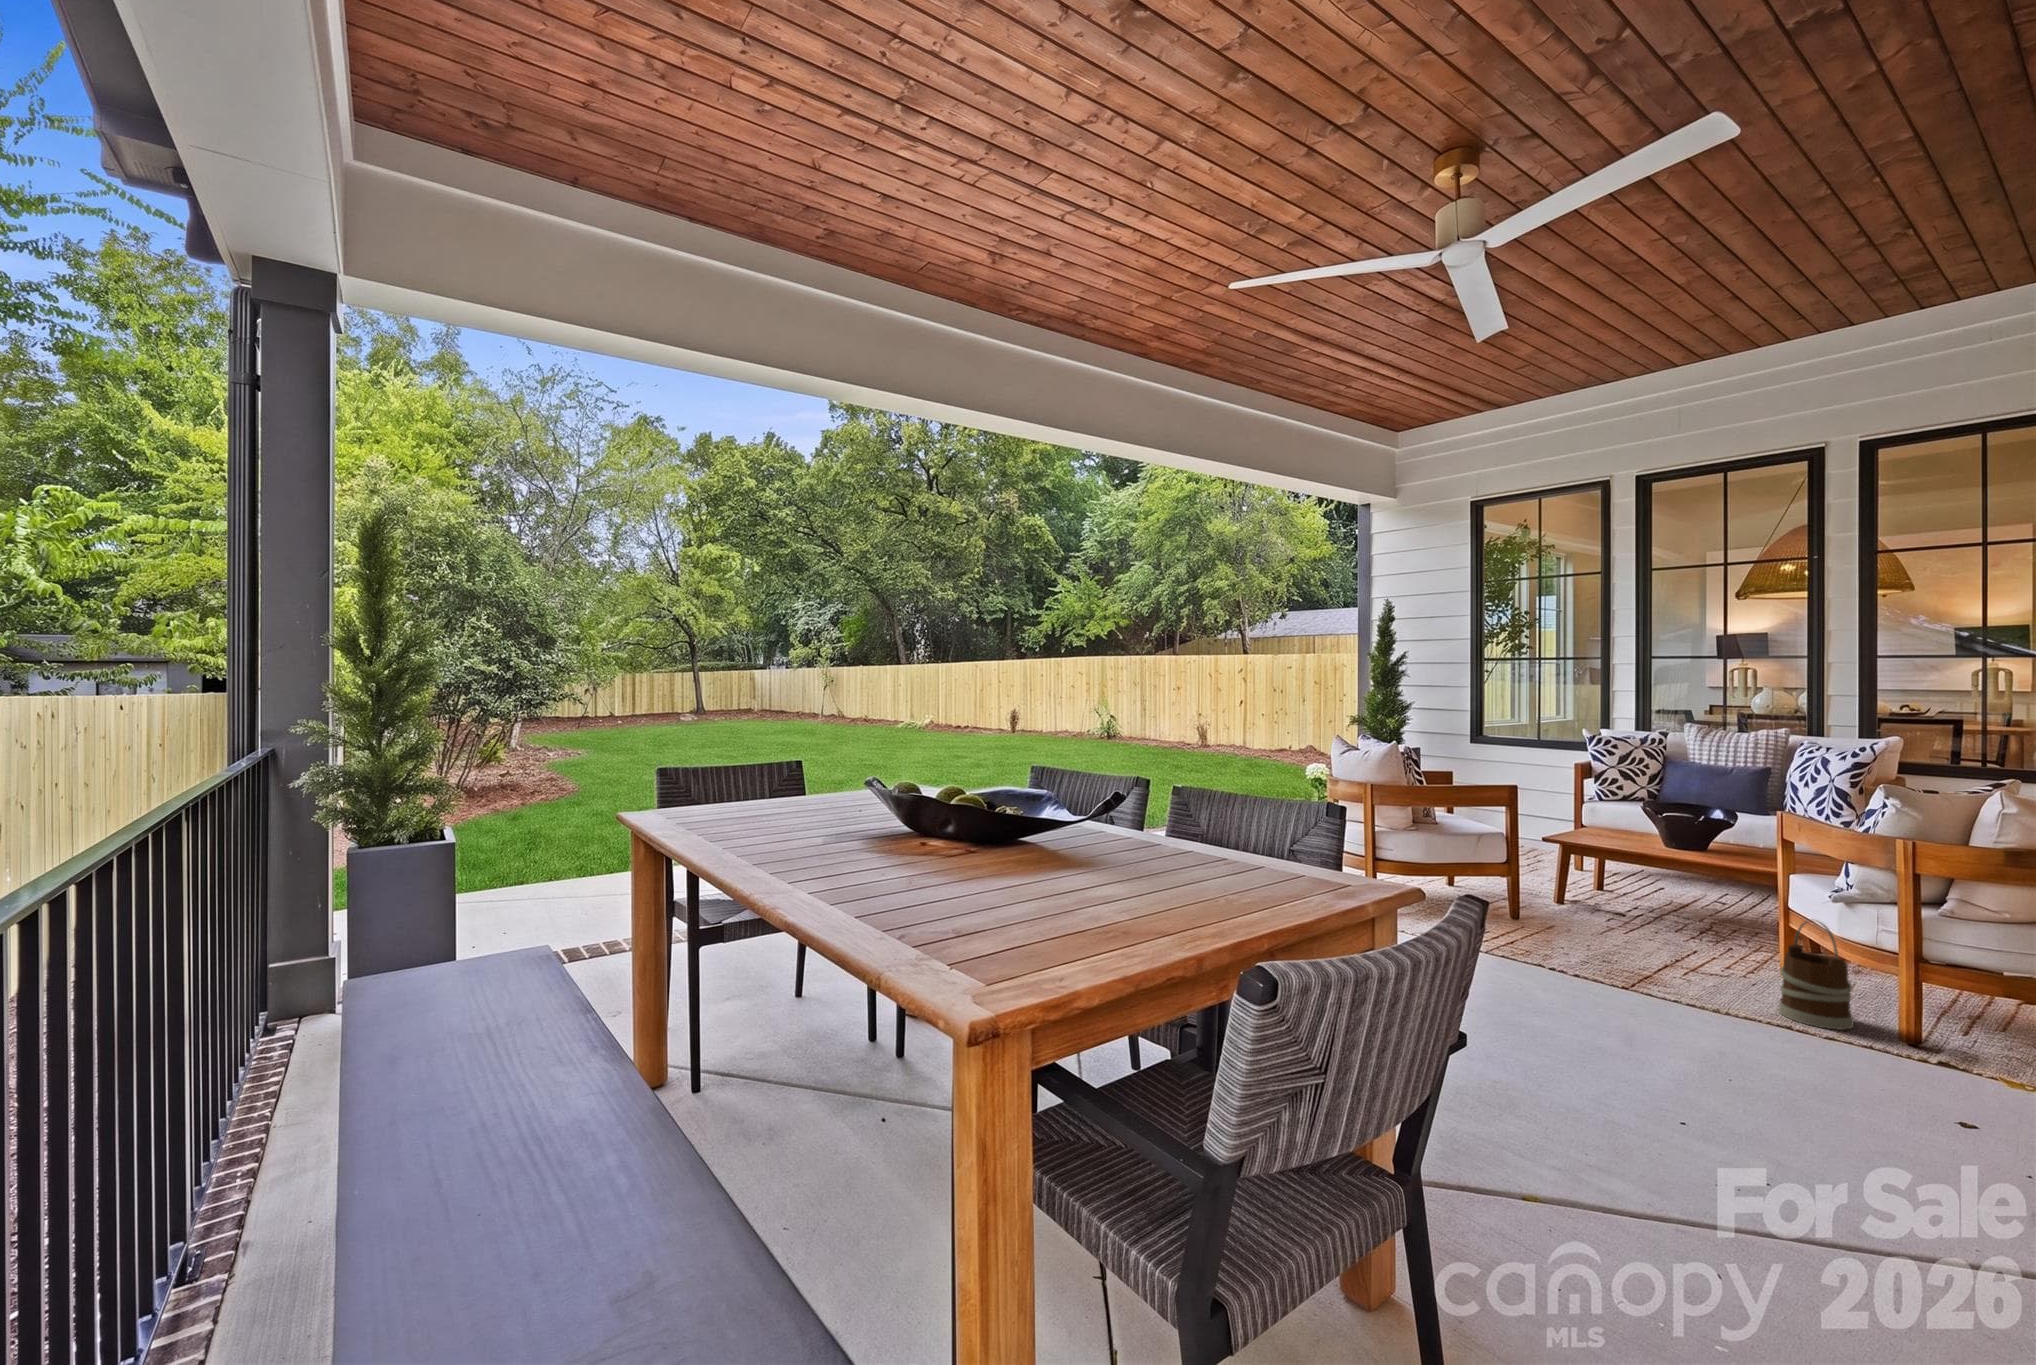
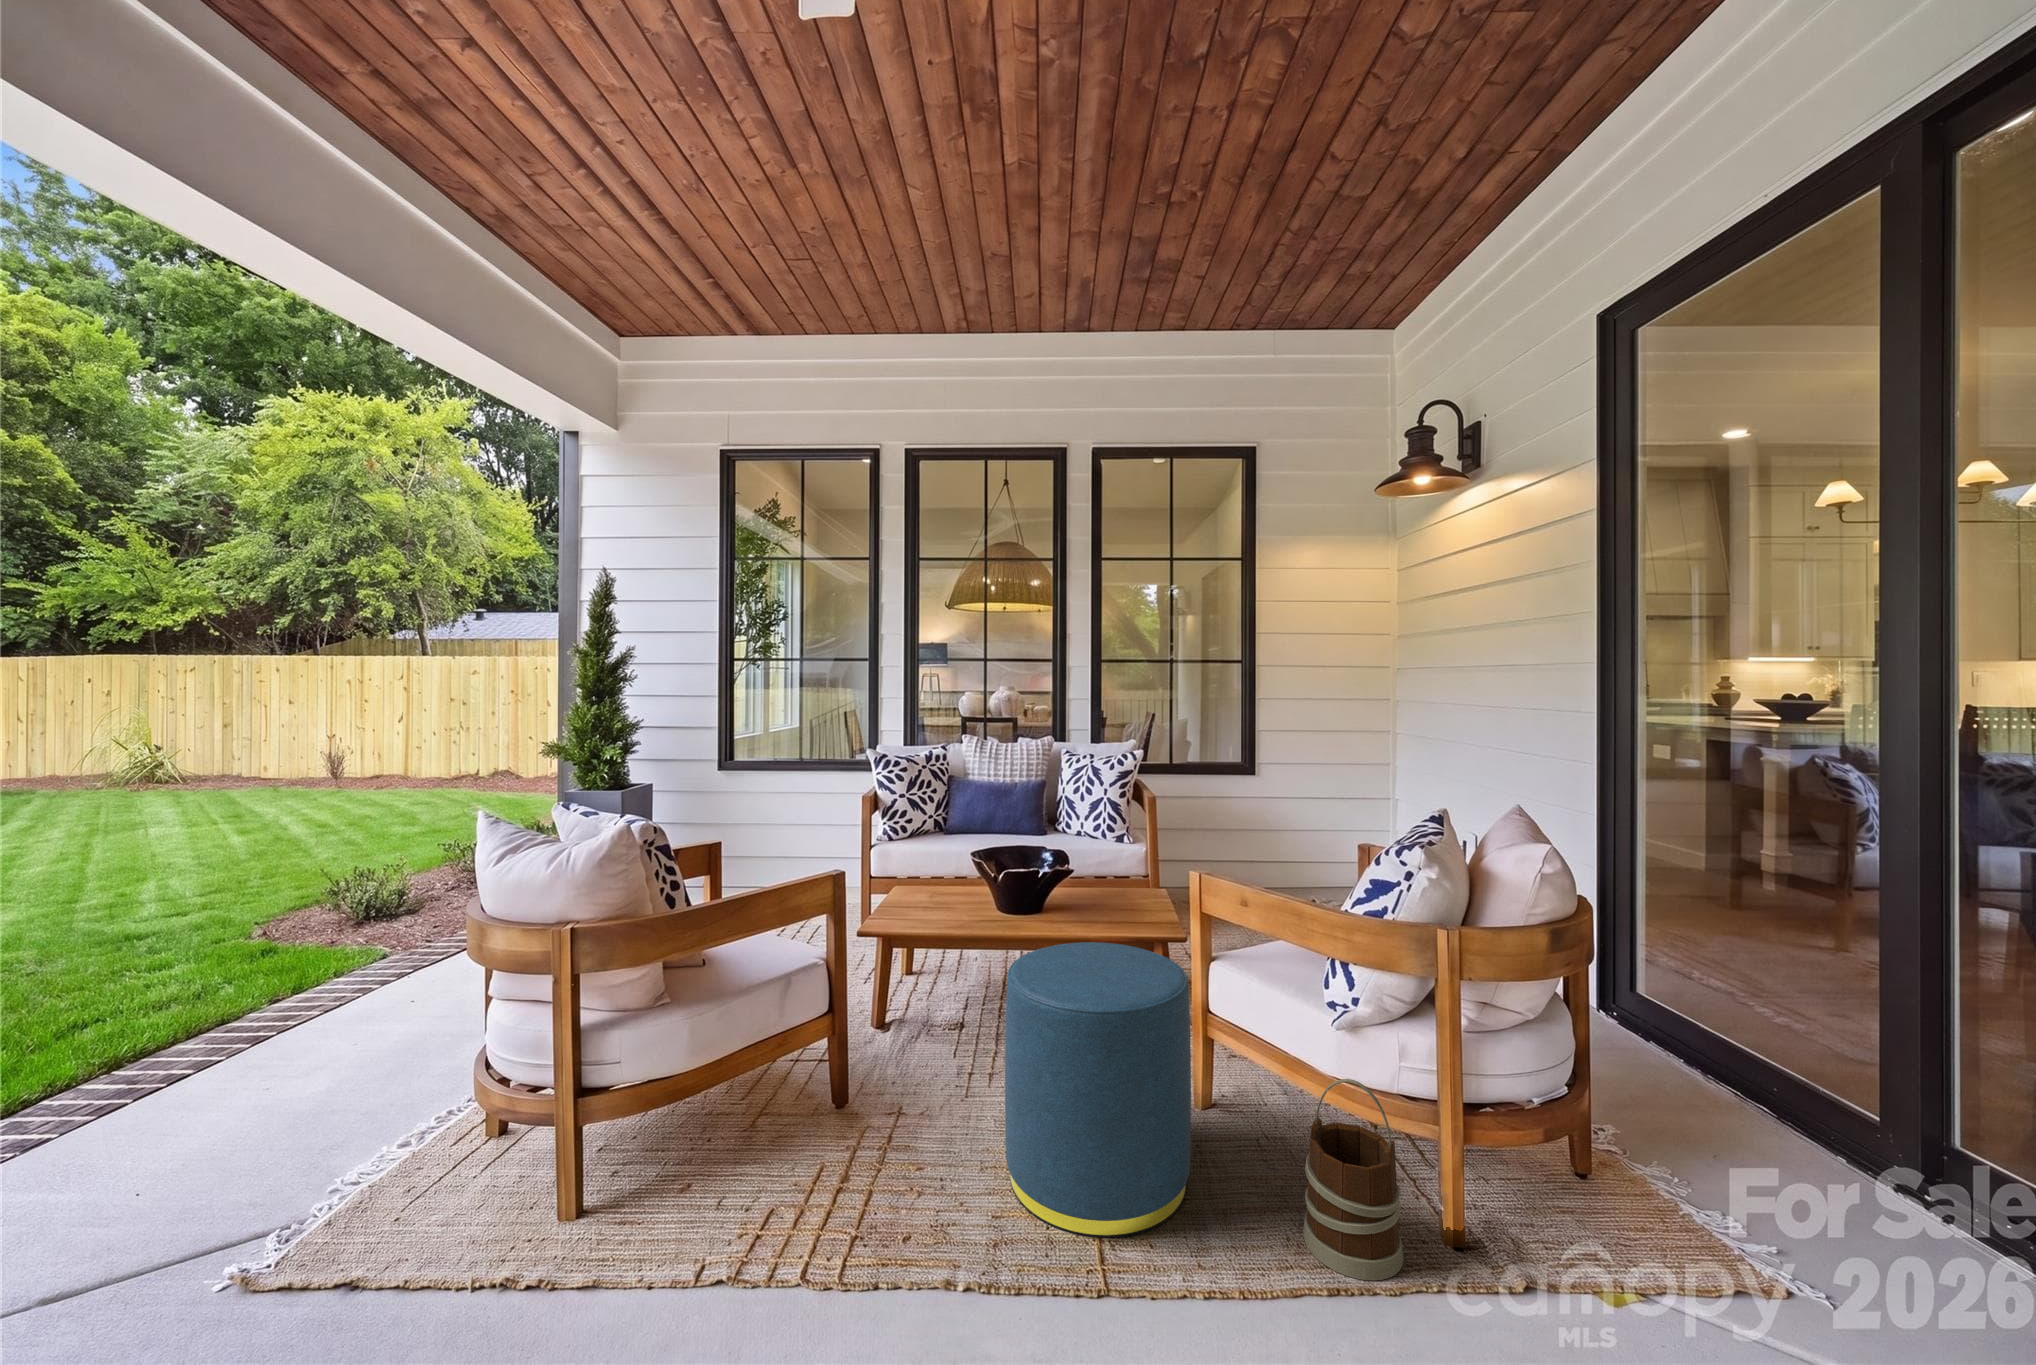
ottoman: none [1596,838,1728,983] -> present [1005,942,1191,1238]

